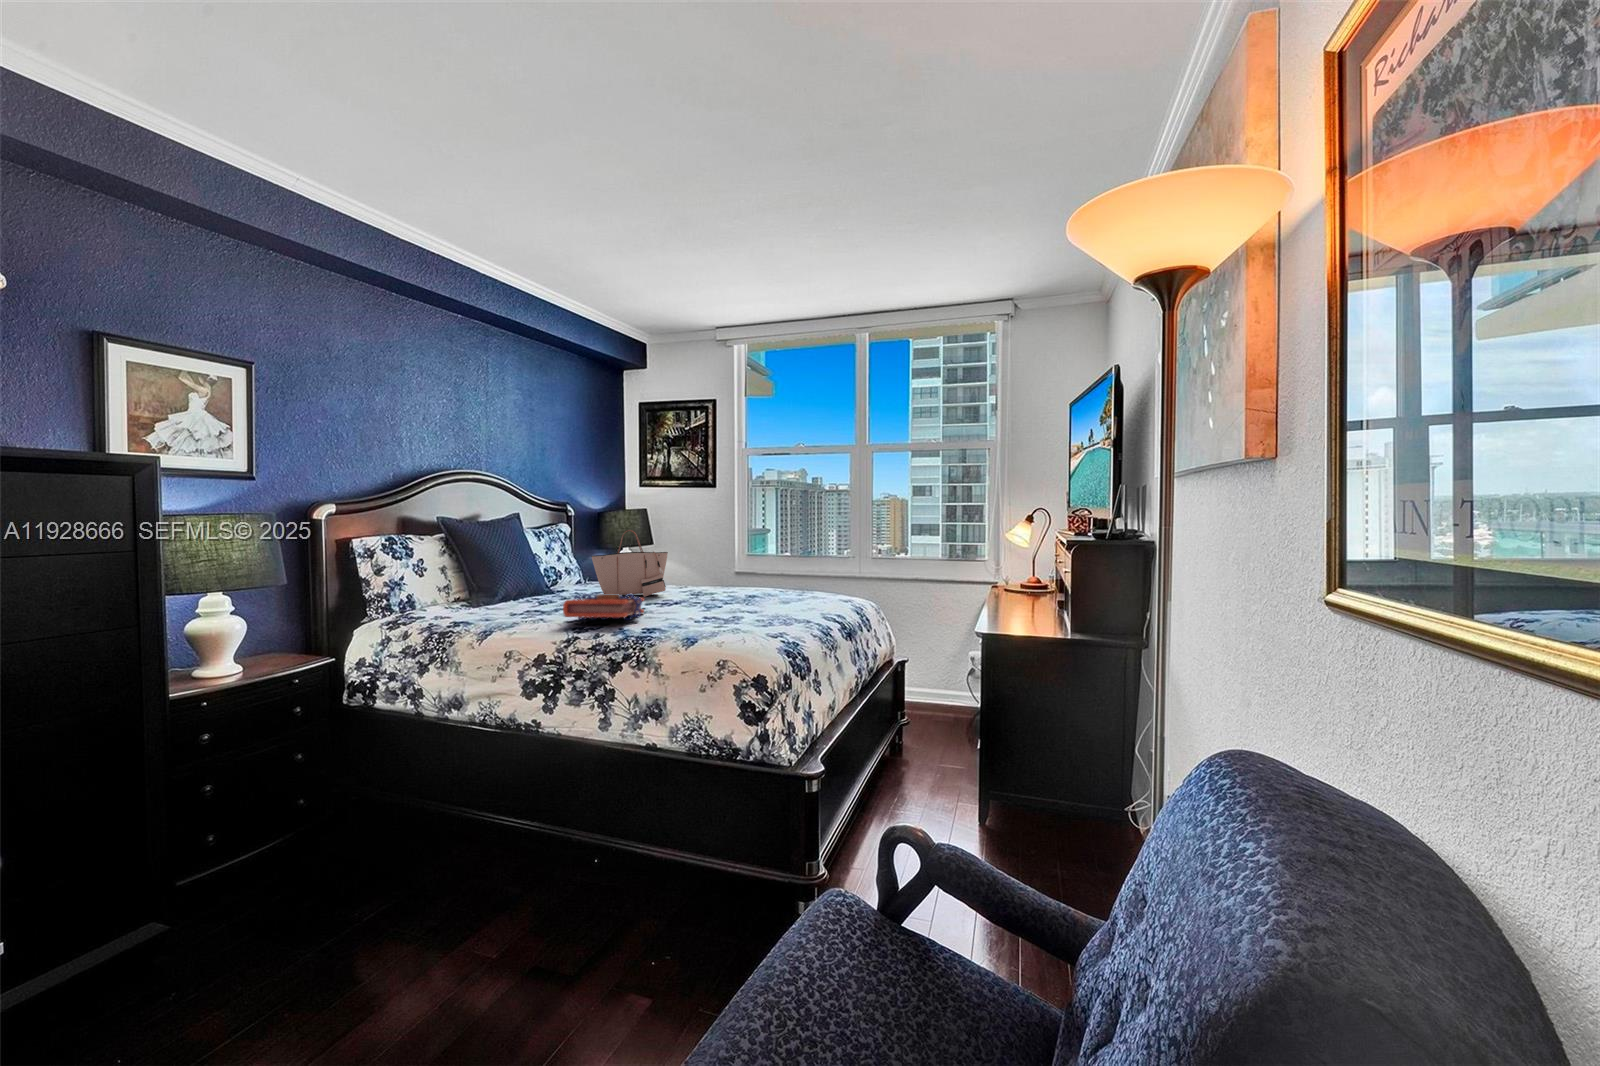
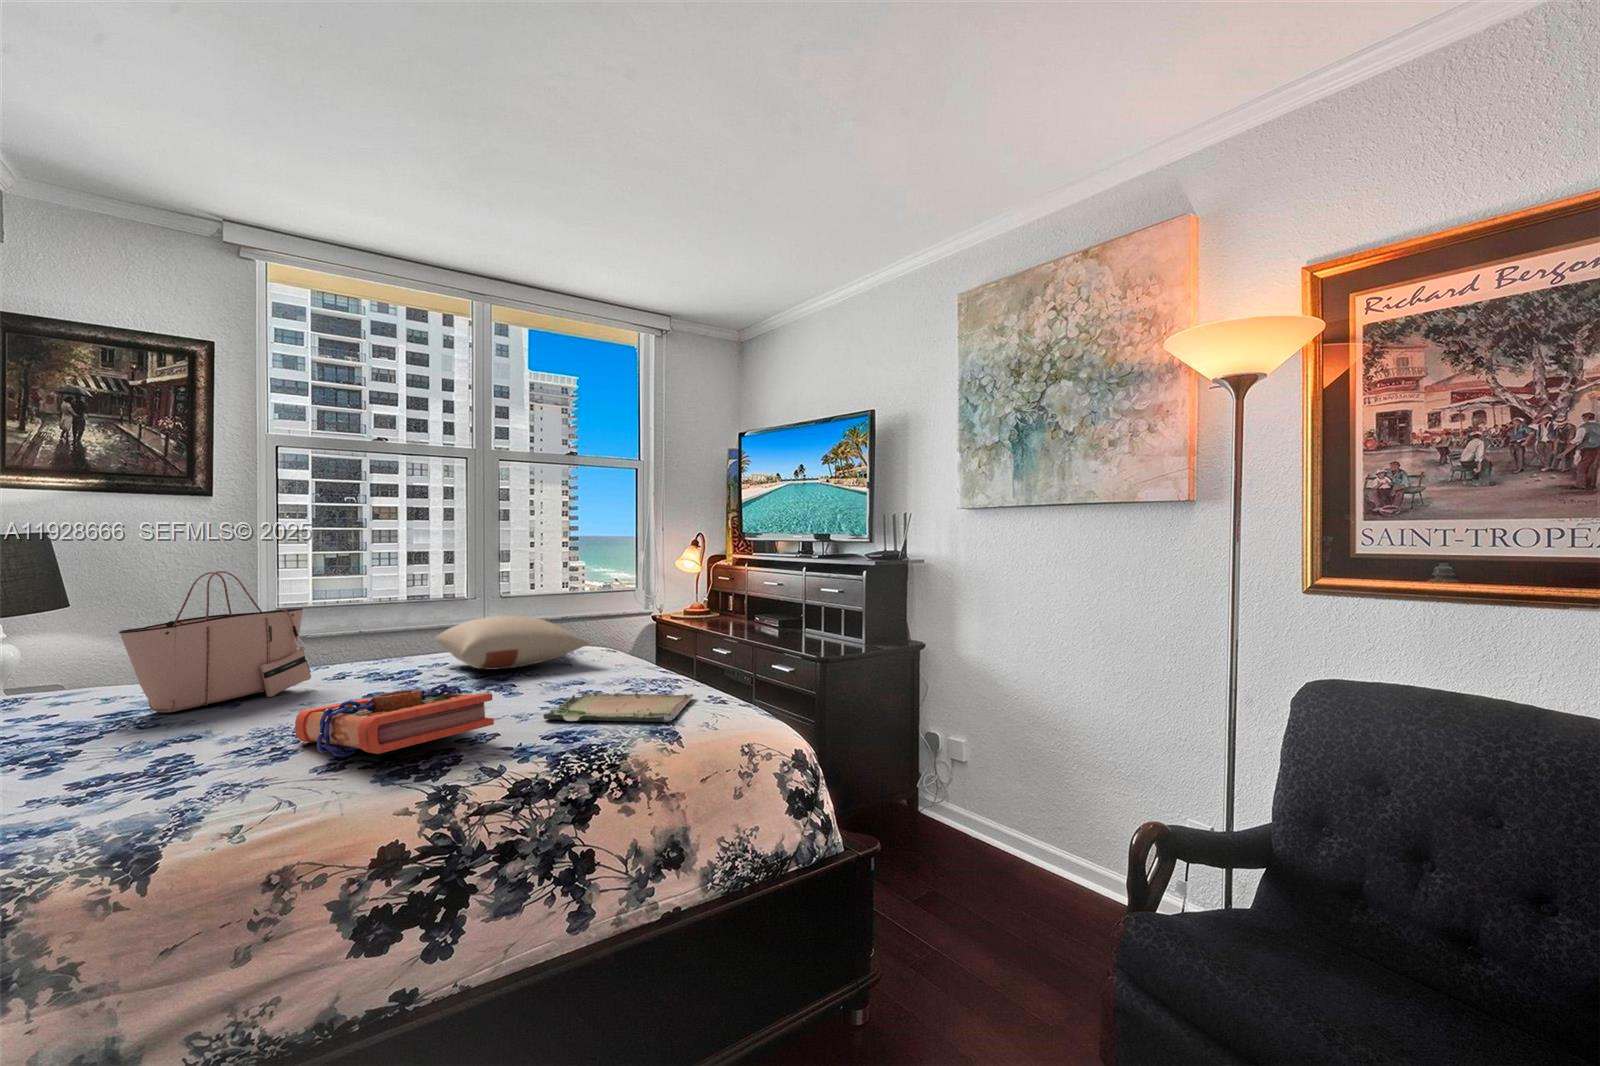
pillow: none [710,567,809,601] -> present [435,615,589,670]
tray: none [668,612,758,637] -> present [543,689,694,722]

